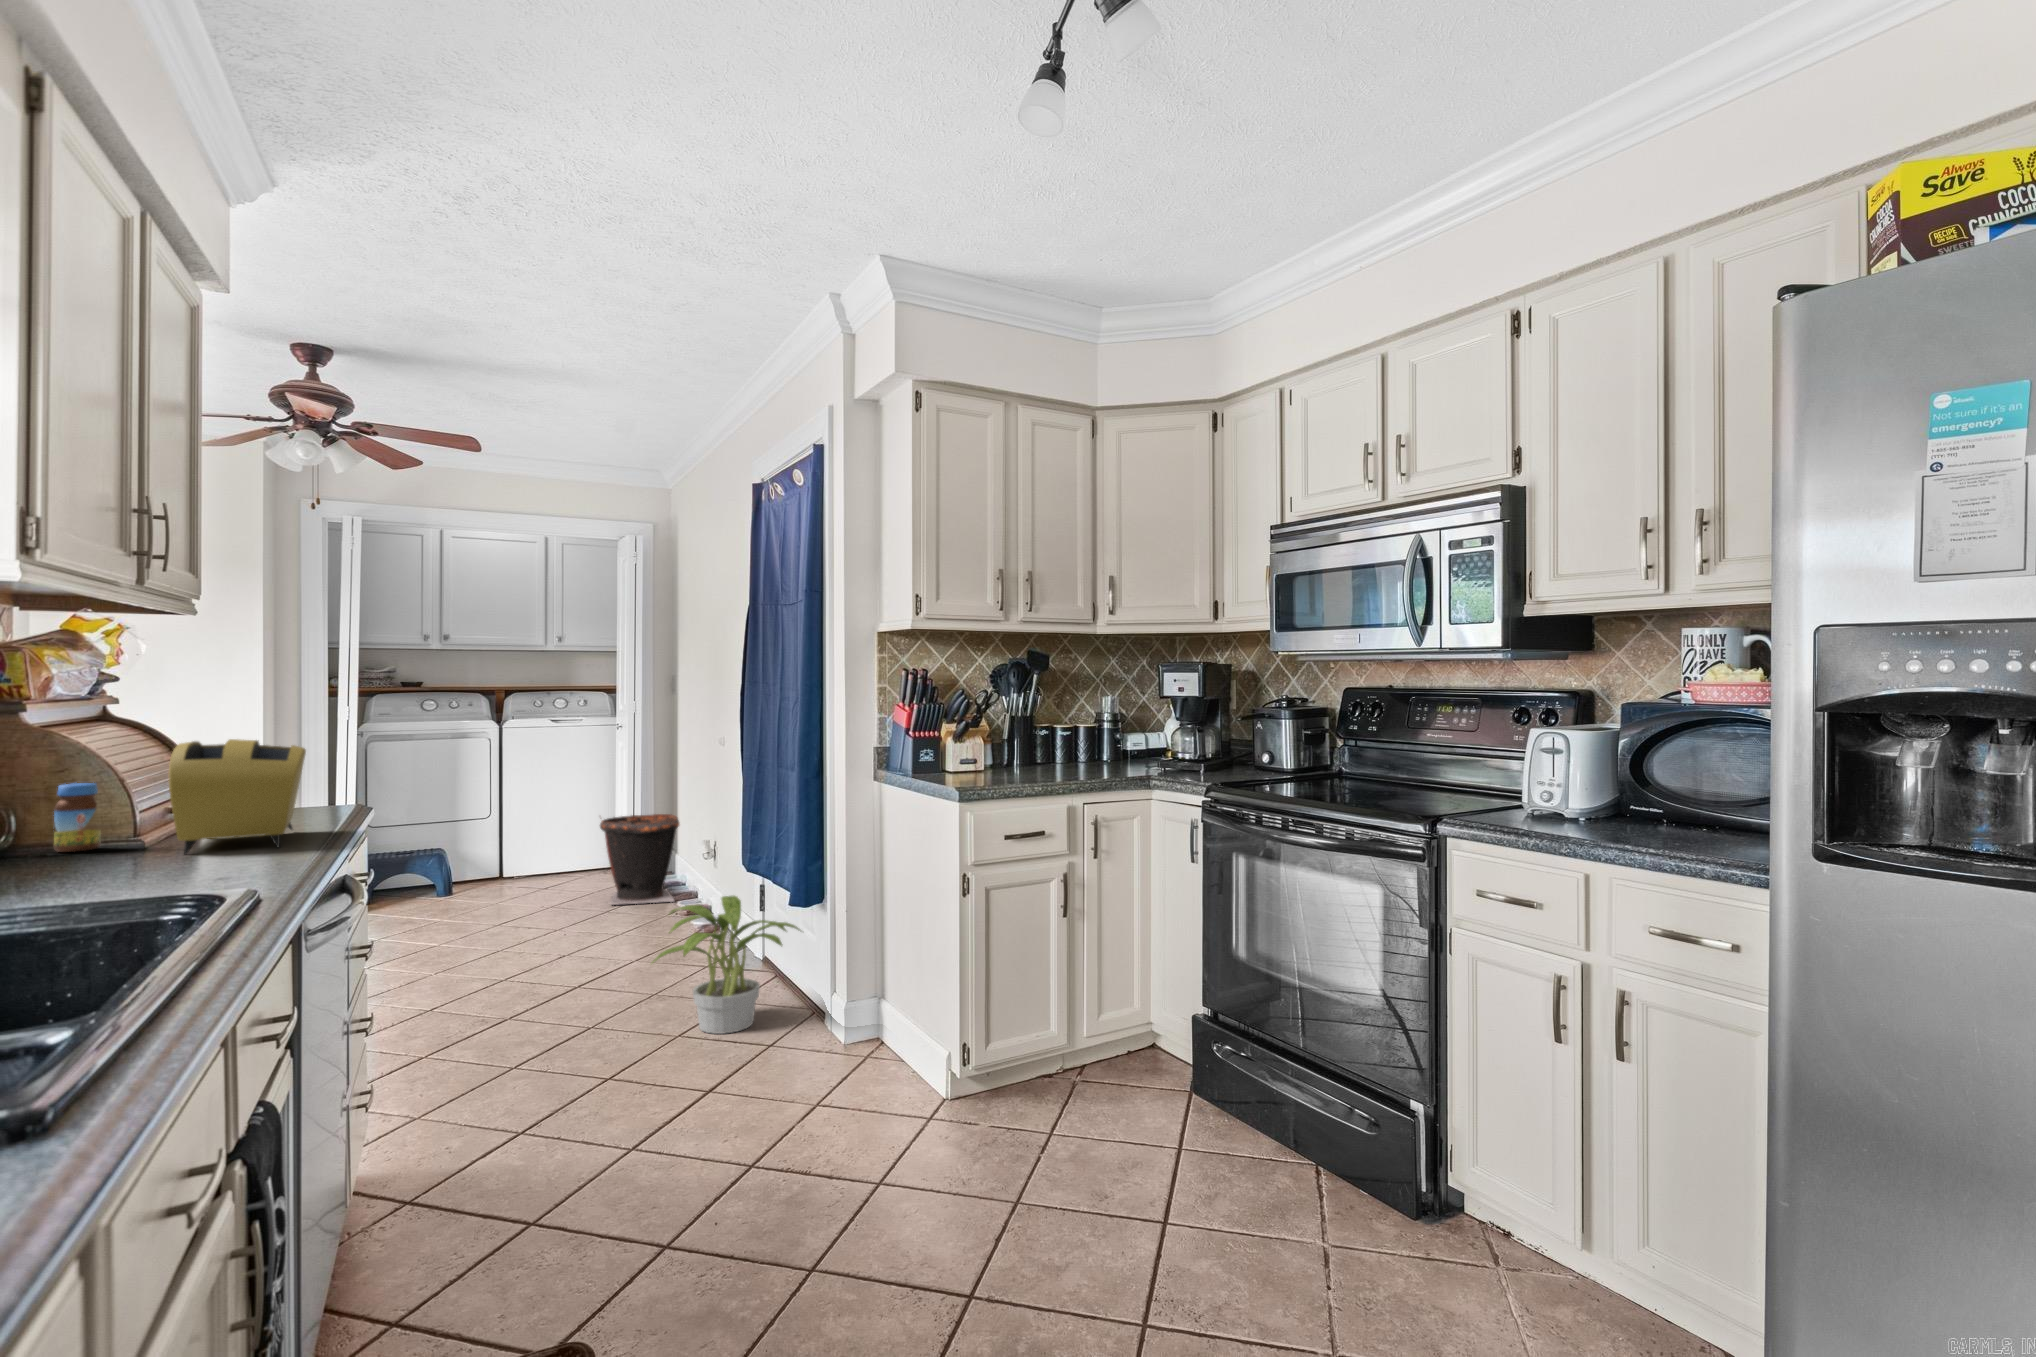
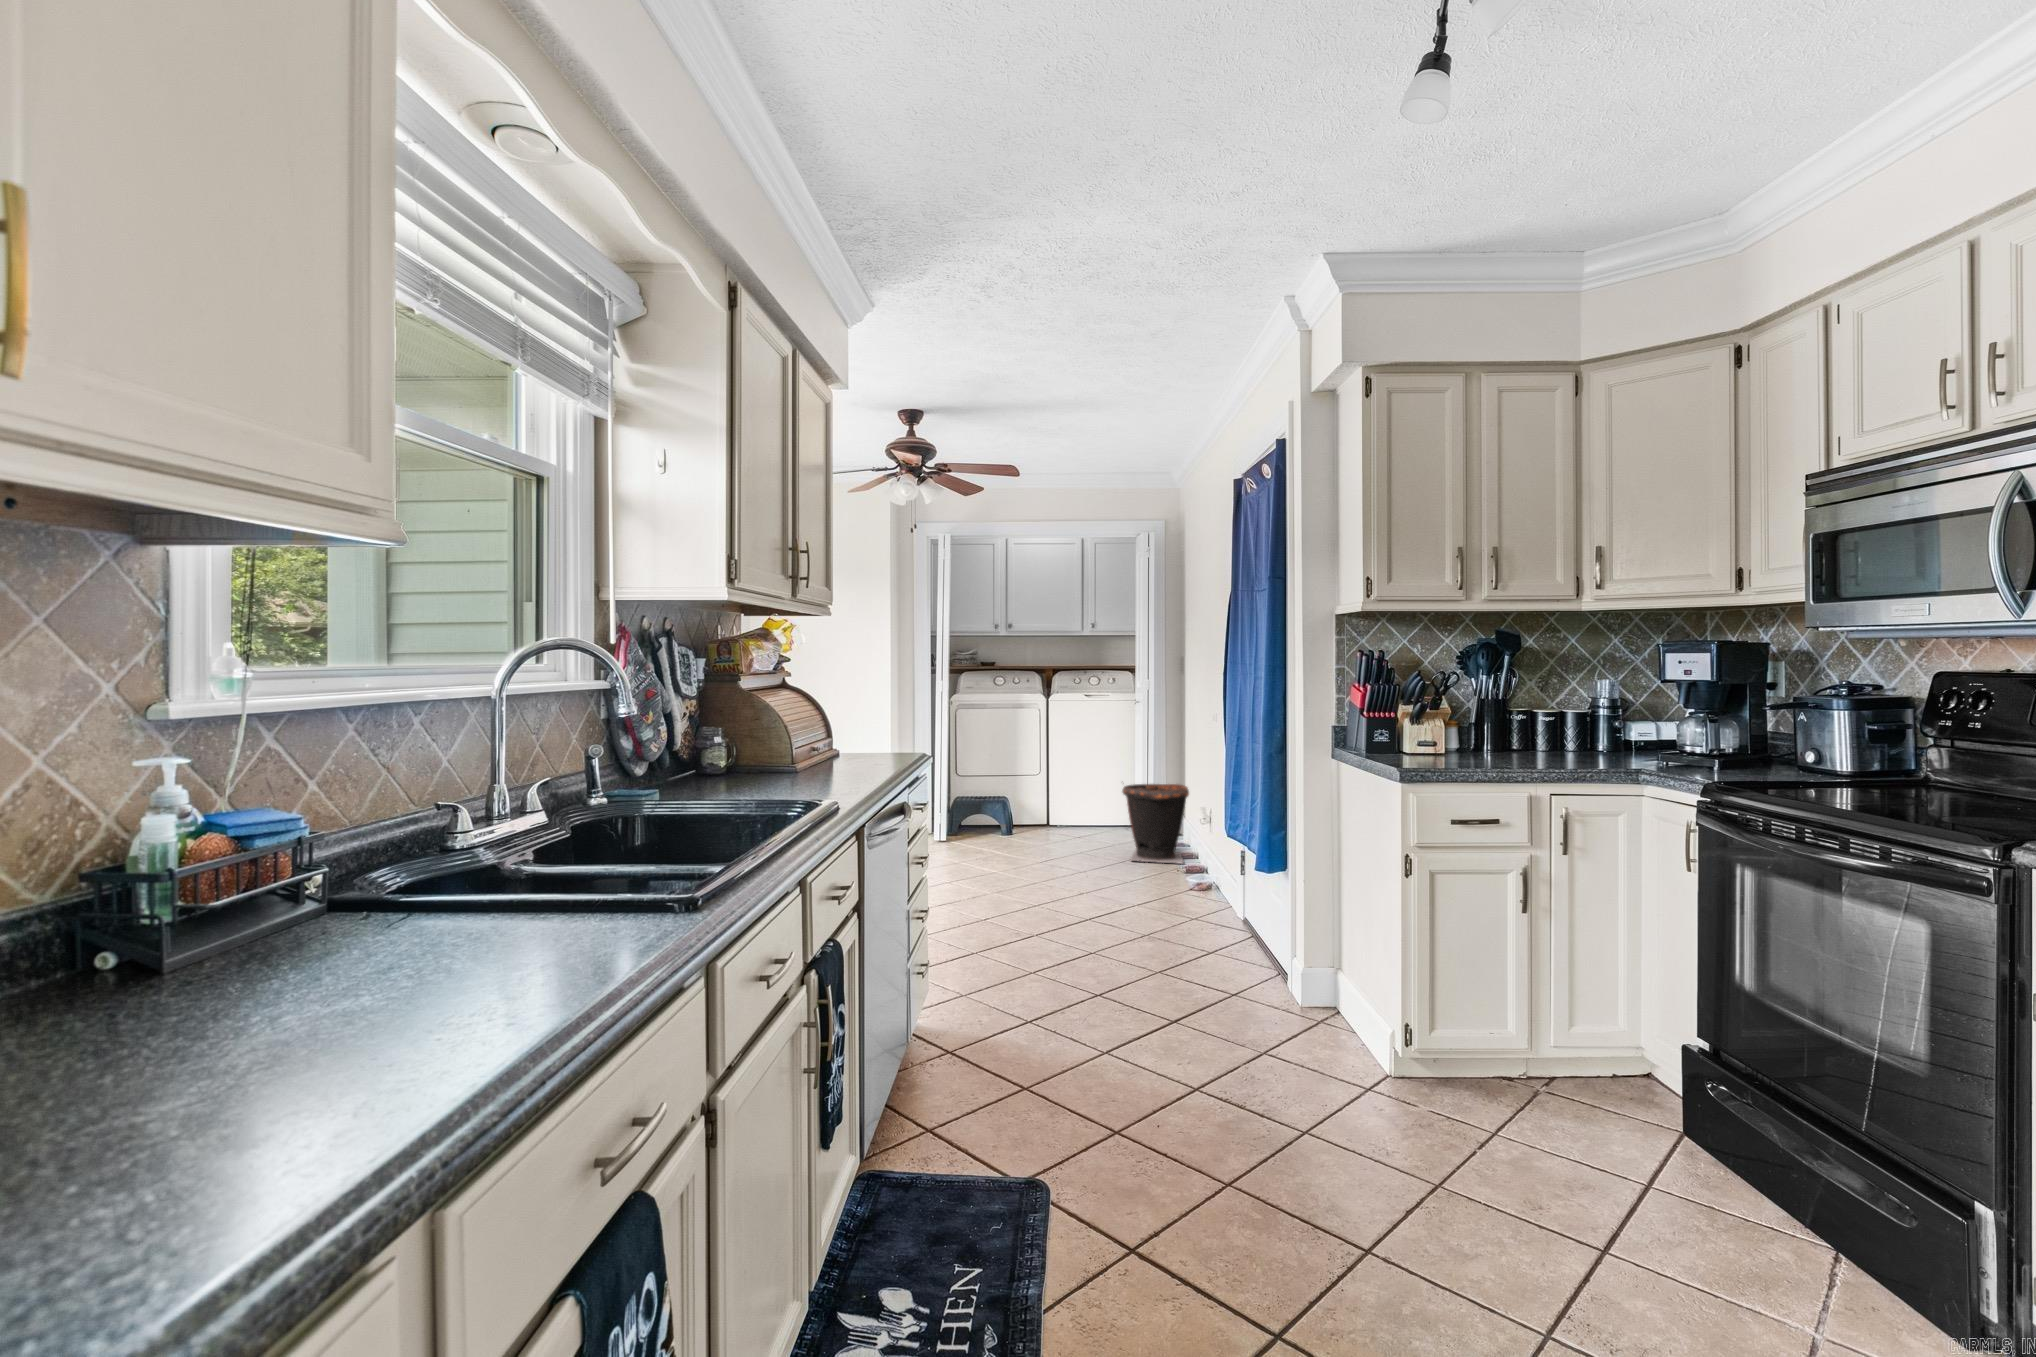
toaster: present [169,739,306,854] -> none [803,704,881,780]
jar: present [54,783,101,852] -> none [750,731,772,774]
potted plant: present [652,896,800,1034] -> none [1139,858,1274,979]

